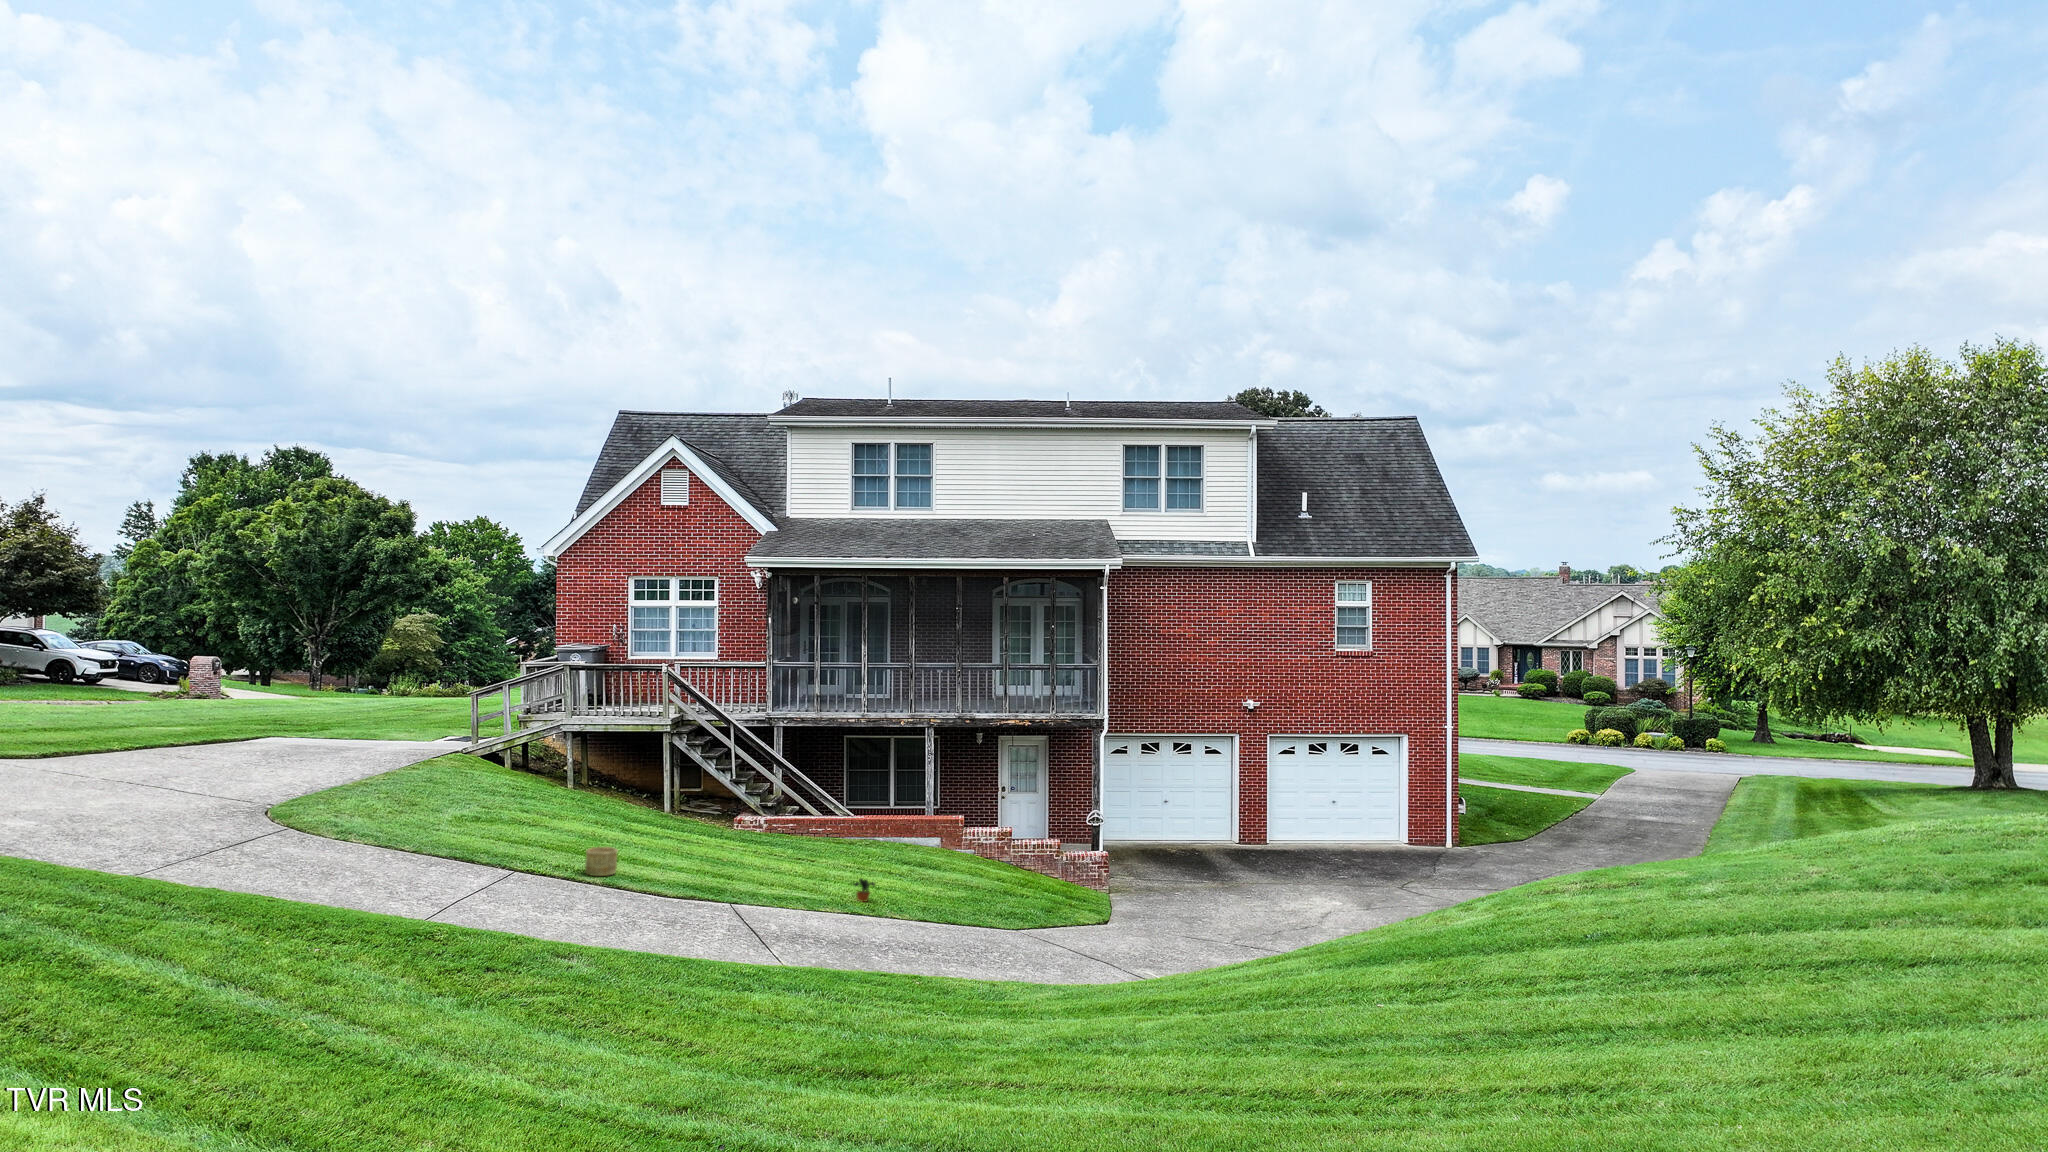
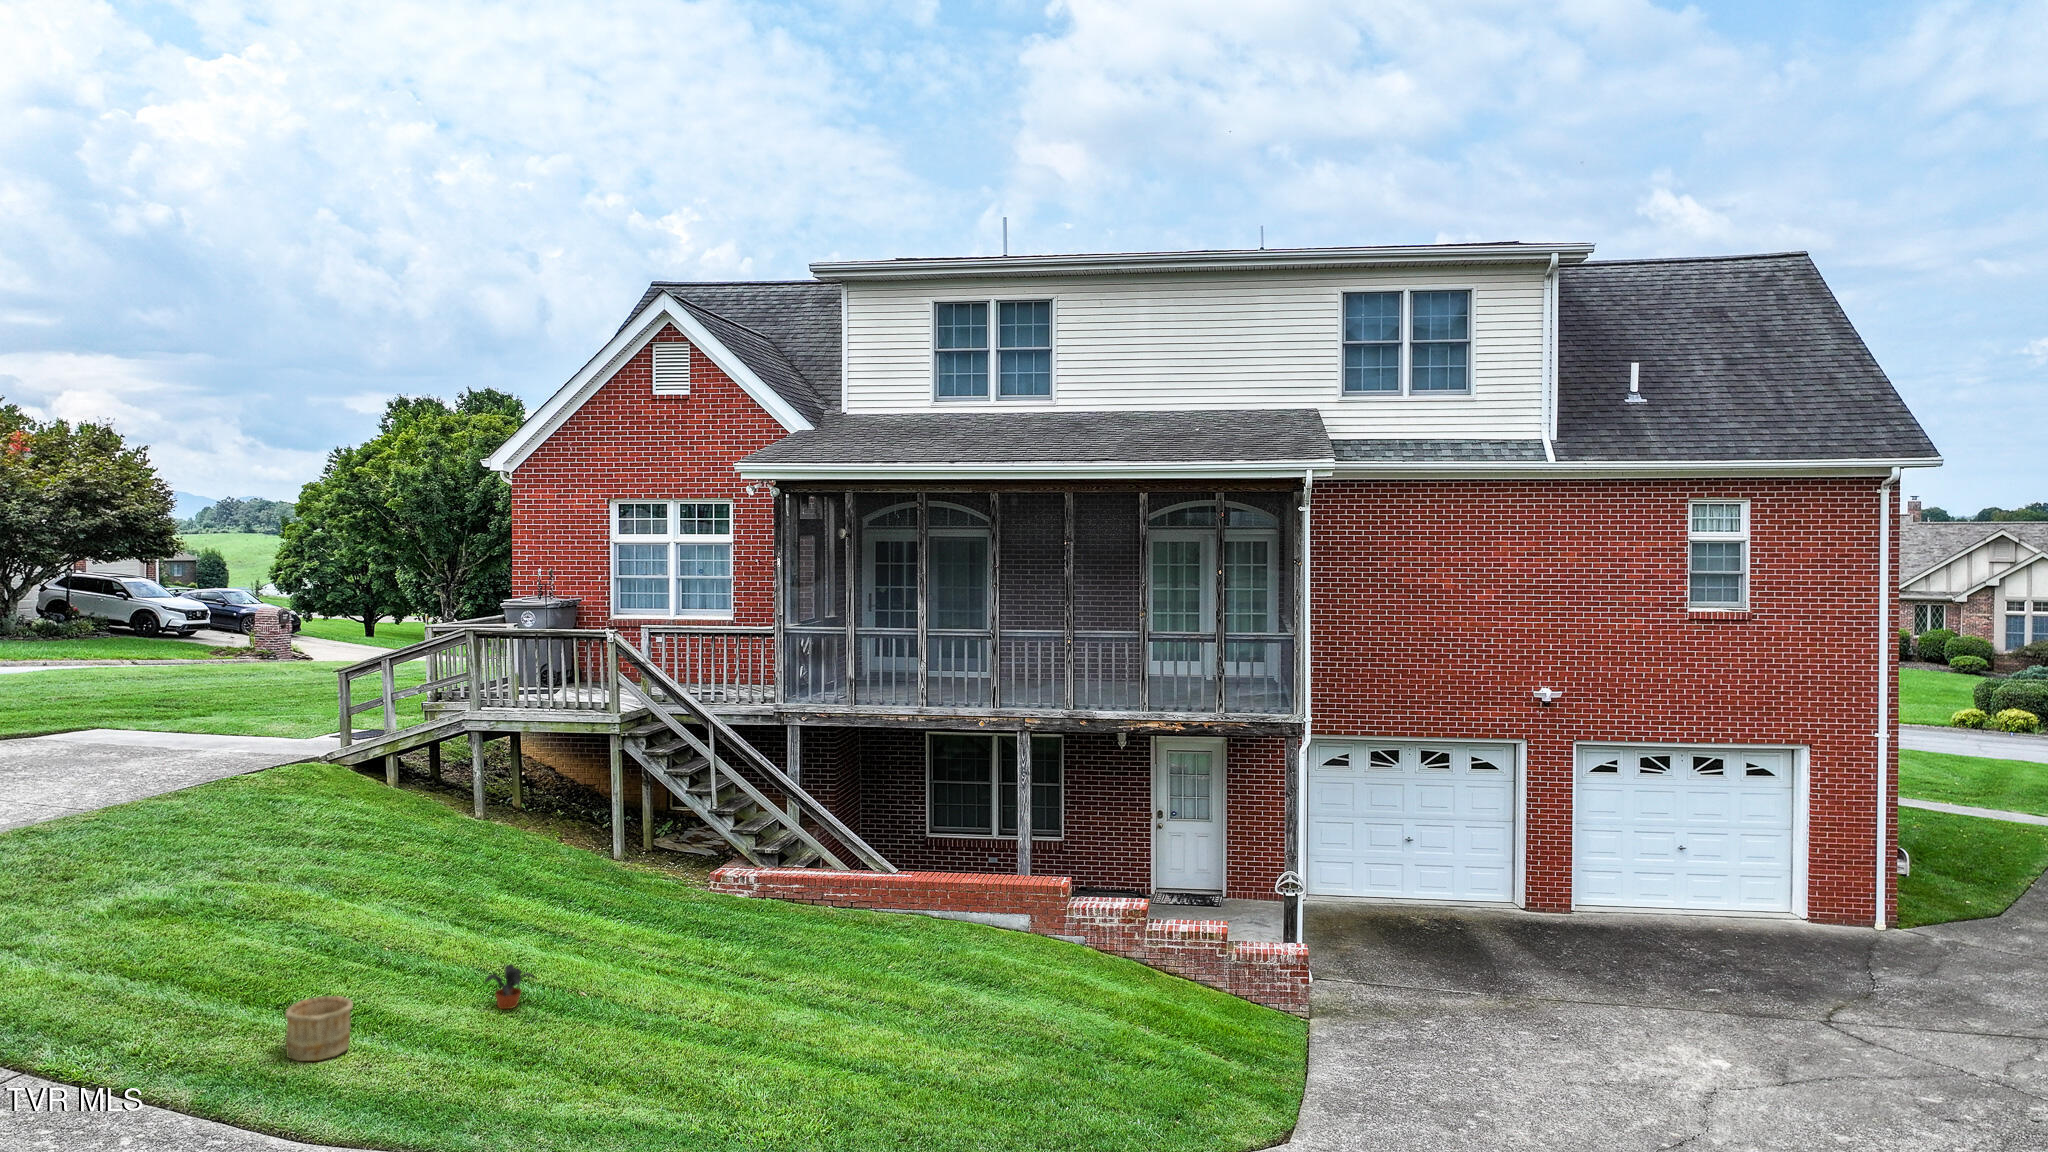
potted plant: present [853,878,875,902] -> present [484,965,535,1009]

